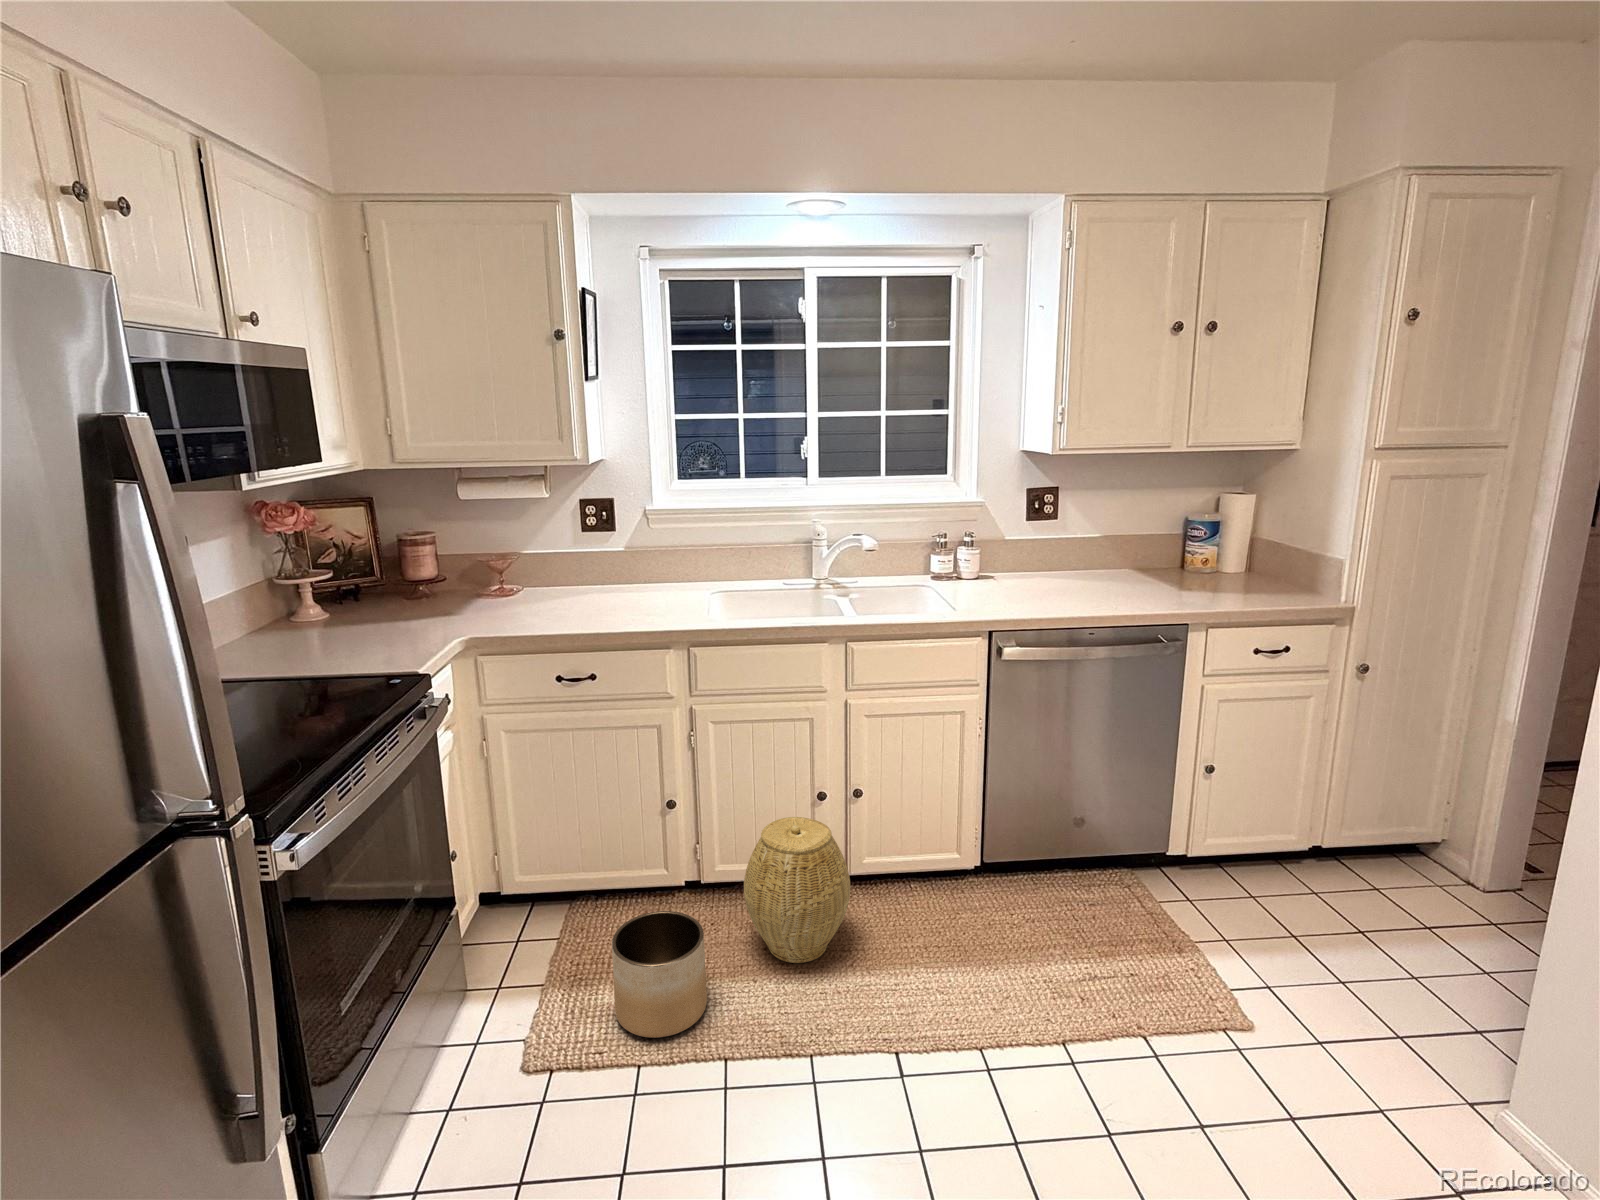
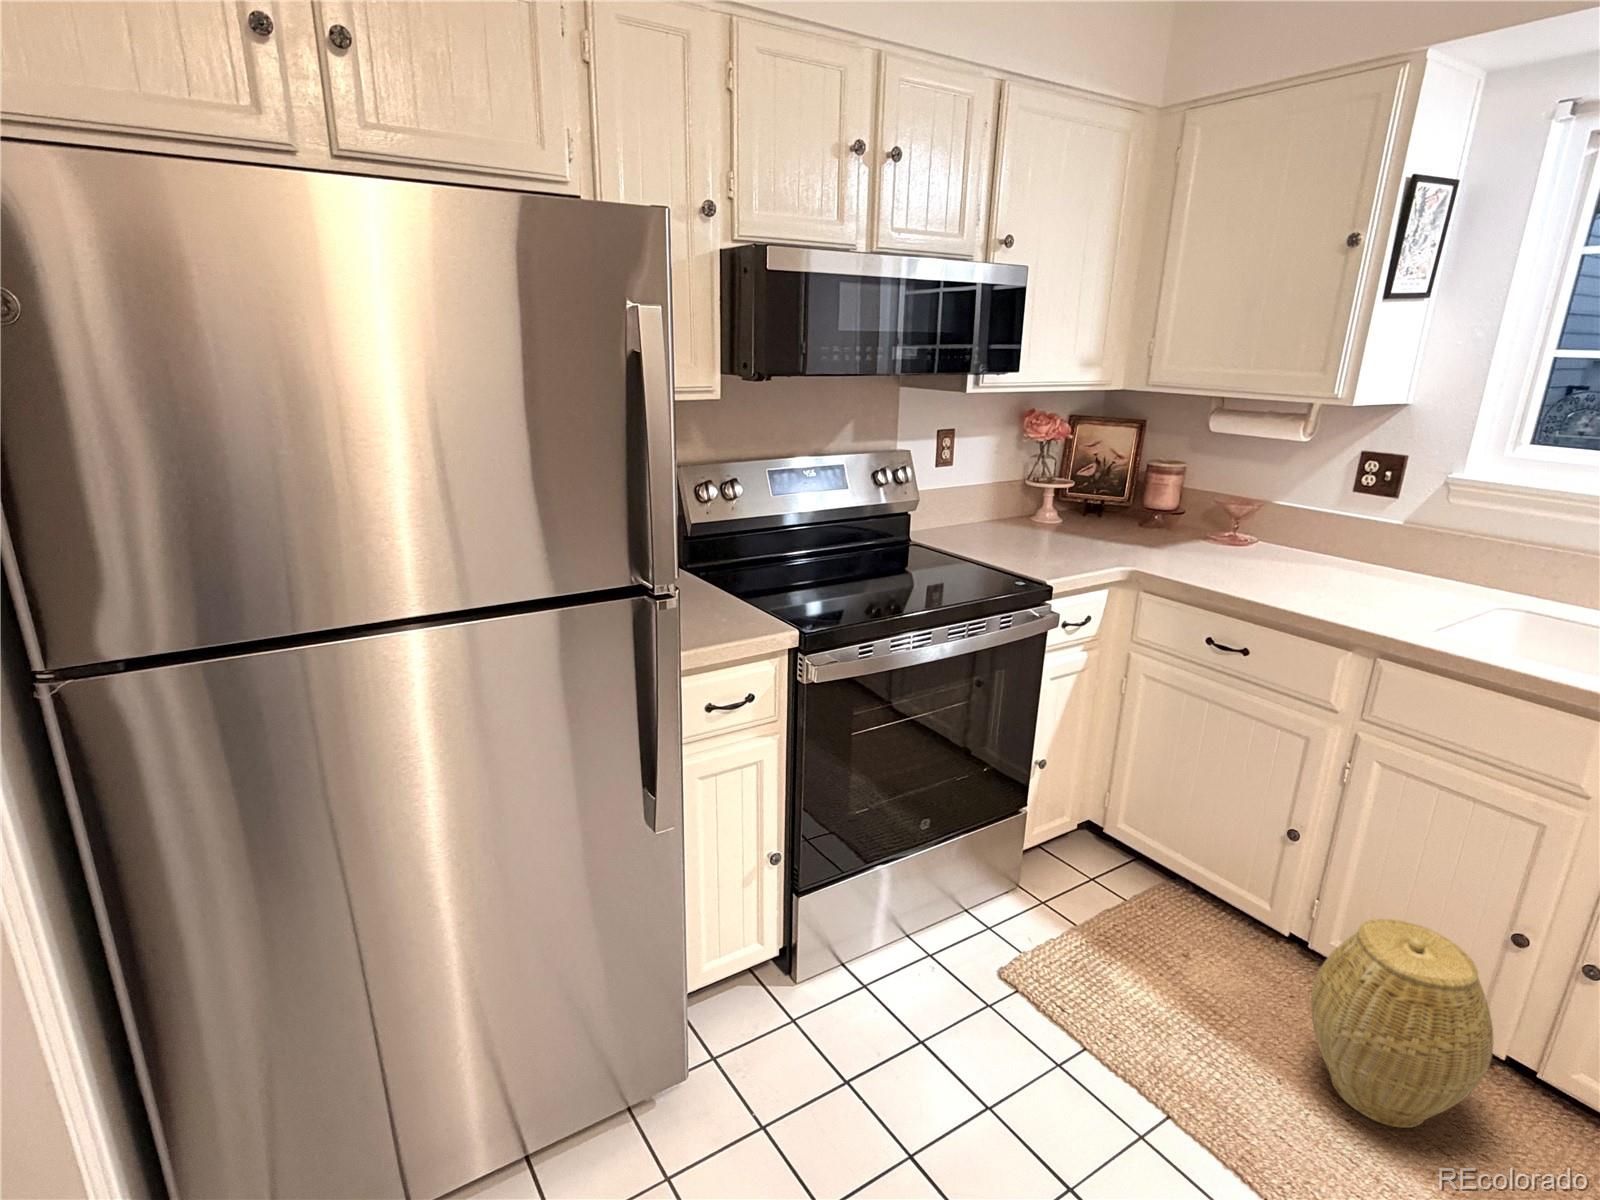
planter: present [612,911,707,1038] -> none [1101,913,1224,1060]

